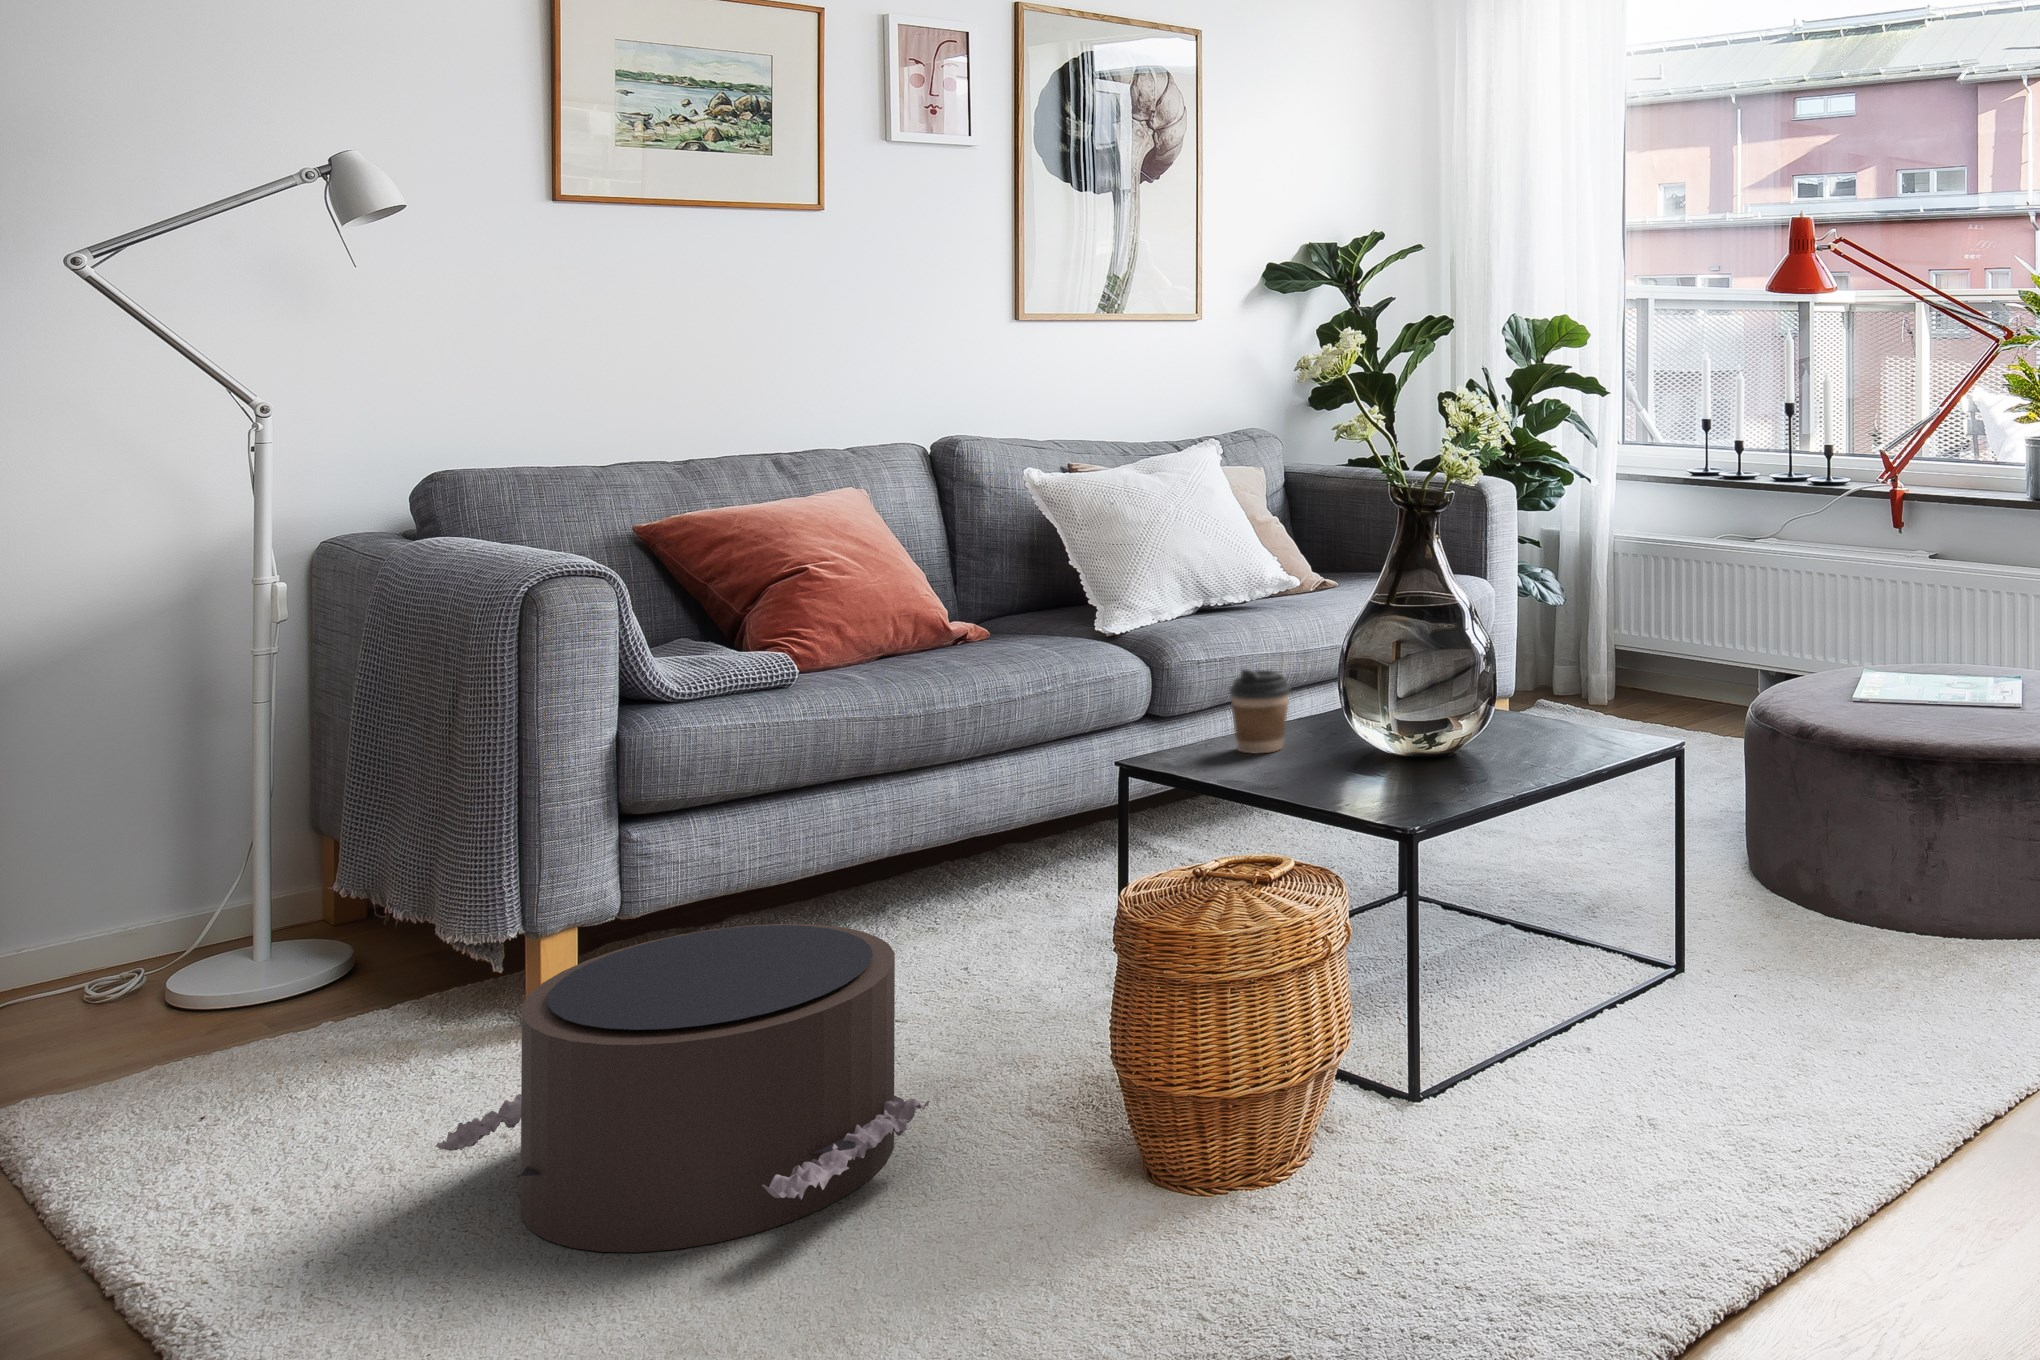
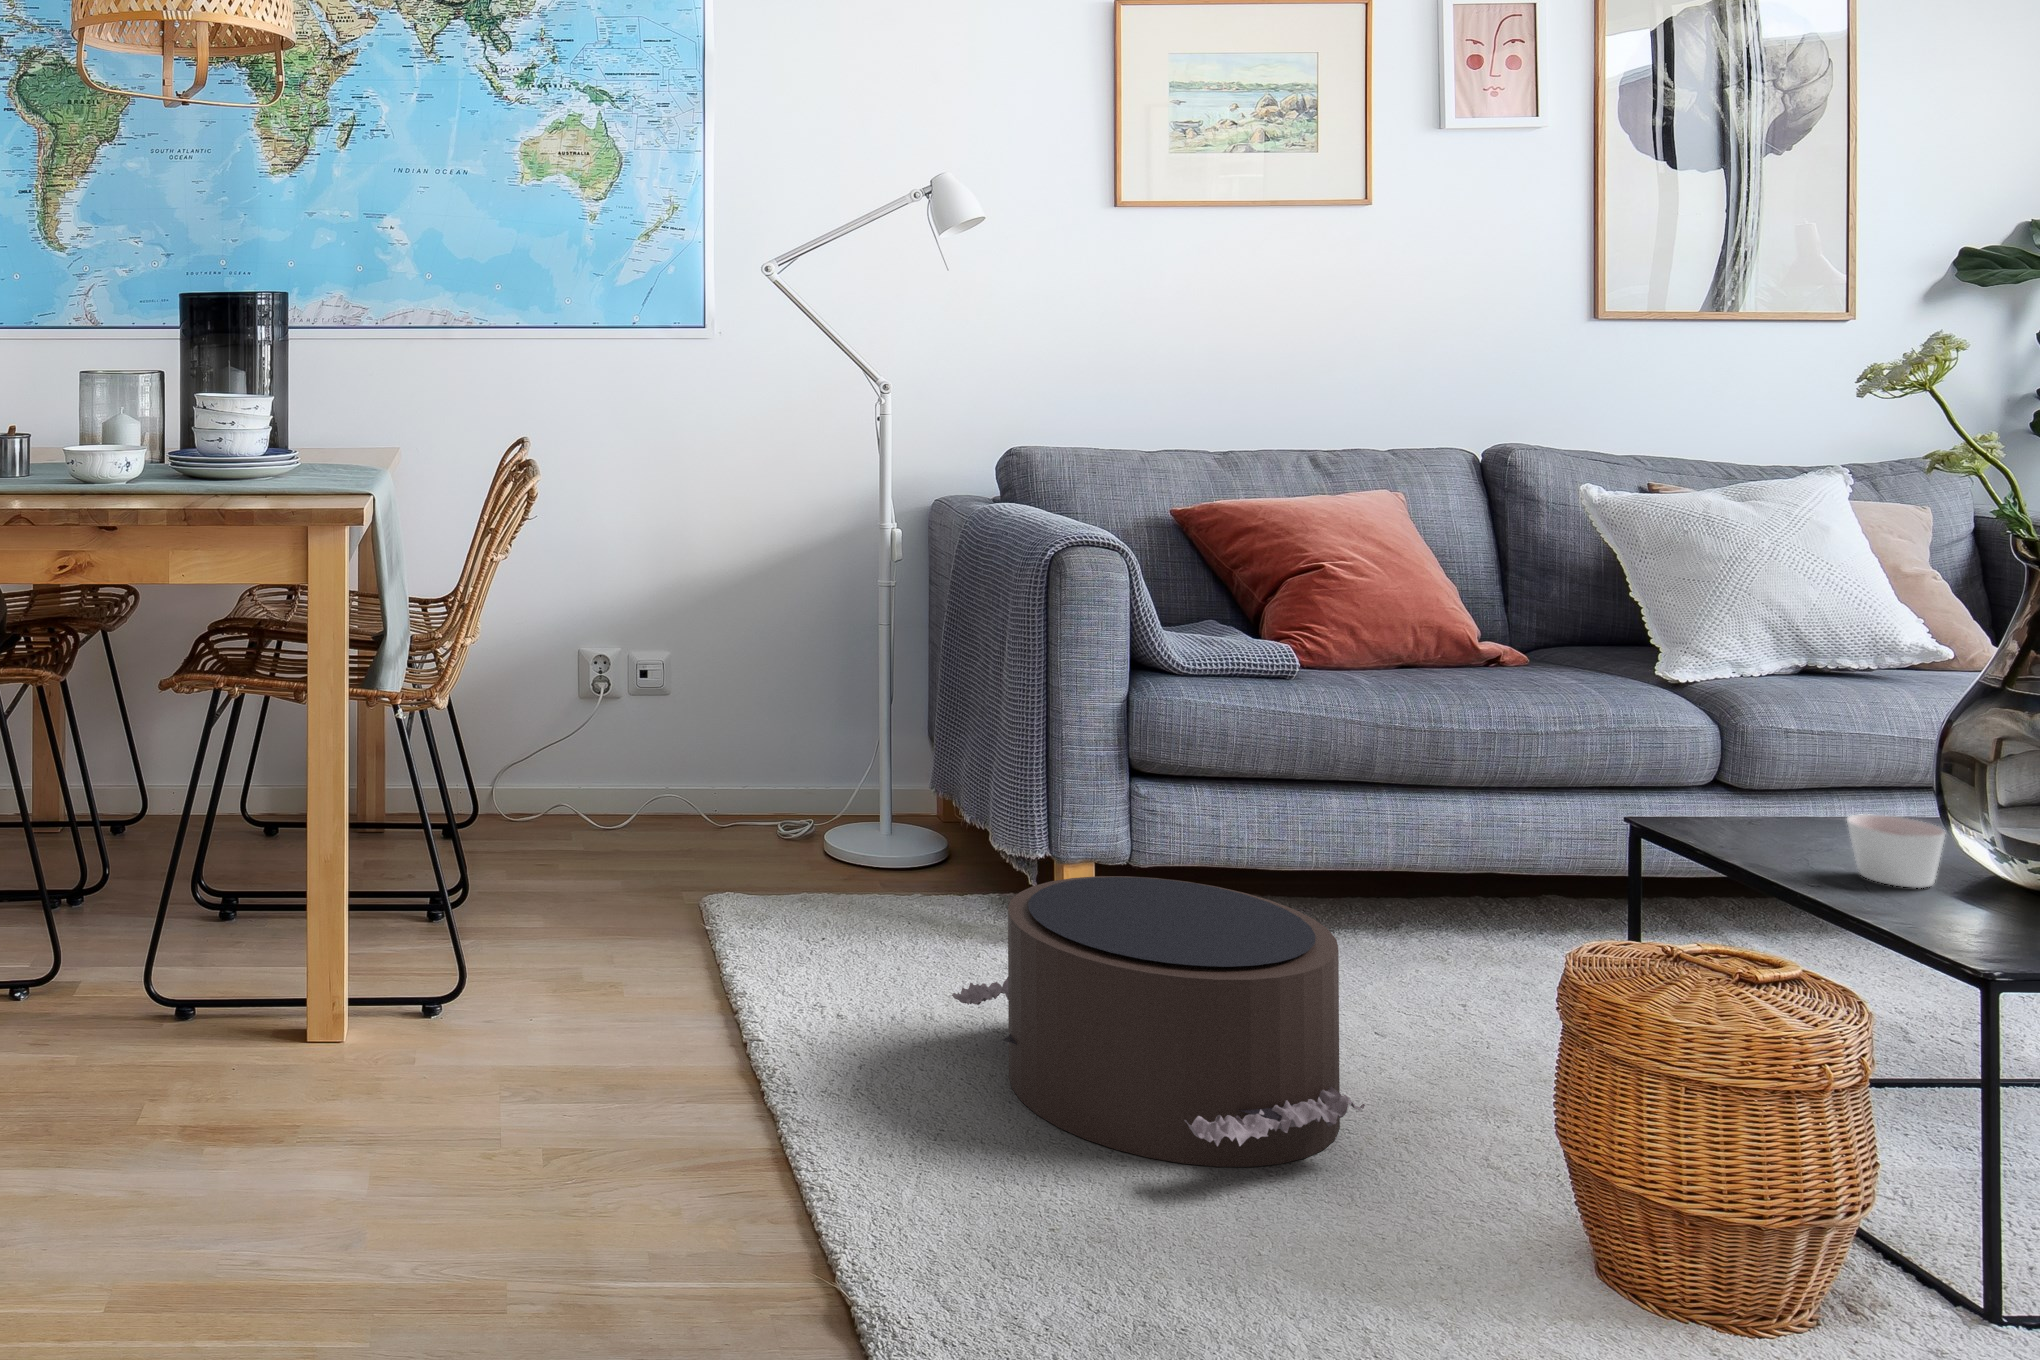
coffee cup: present [1229,669,1290,754] -> none [1771,741,1862,847]
candle: none [1293,716,1357,772] -> present [1847,814,1945,888]

